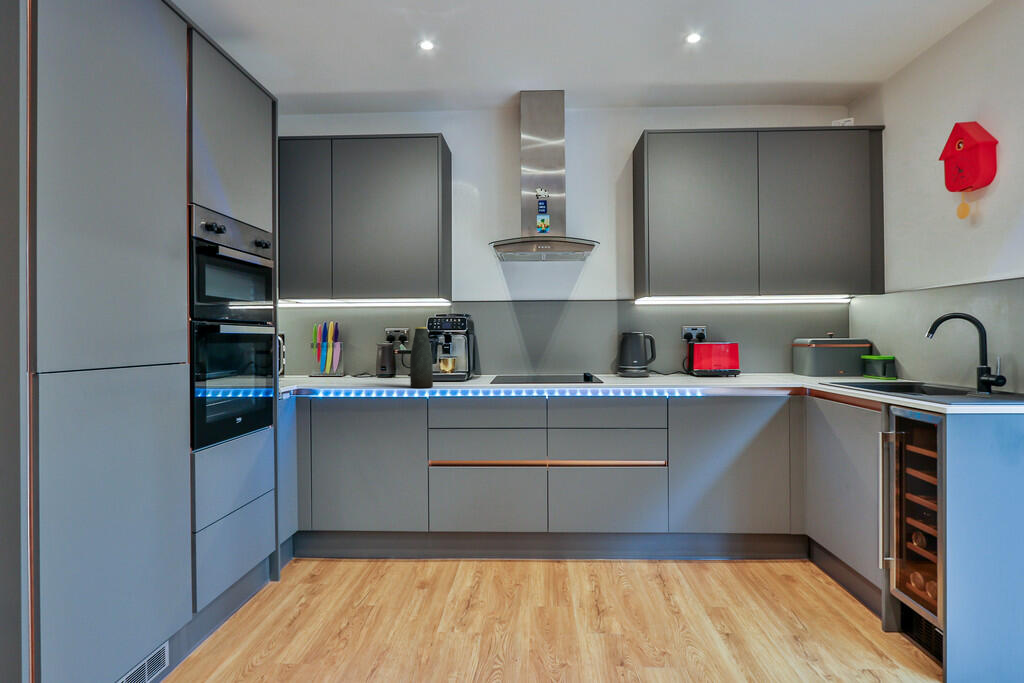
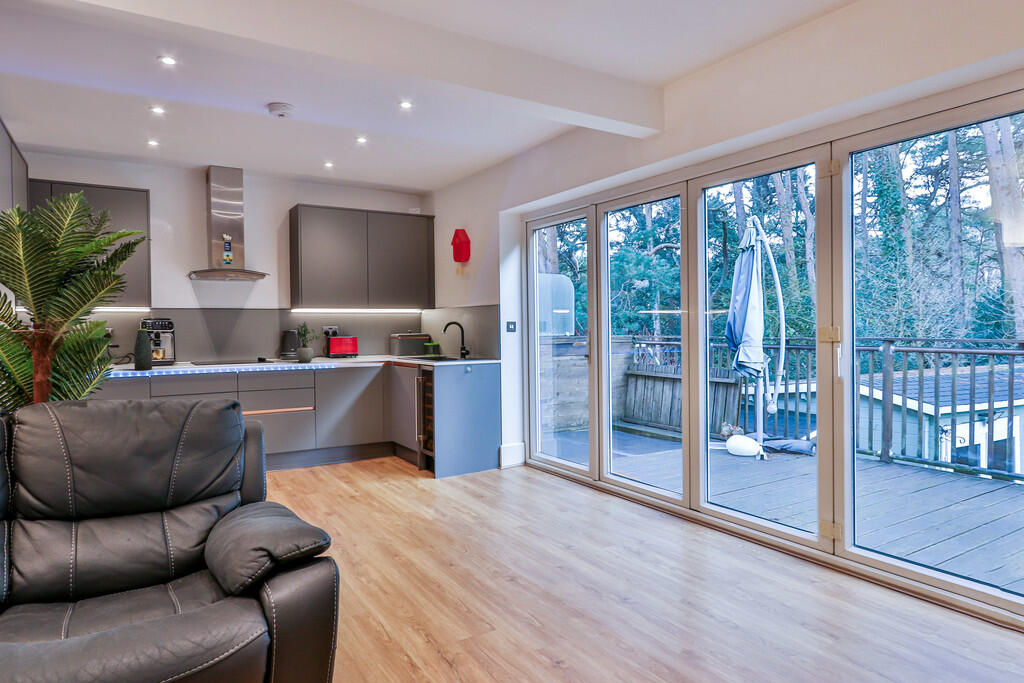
potted plant: none [637,316,683,384] -> present [295,321,323,363]

